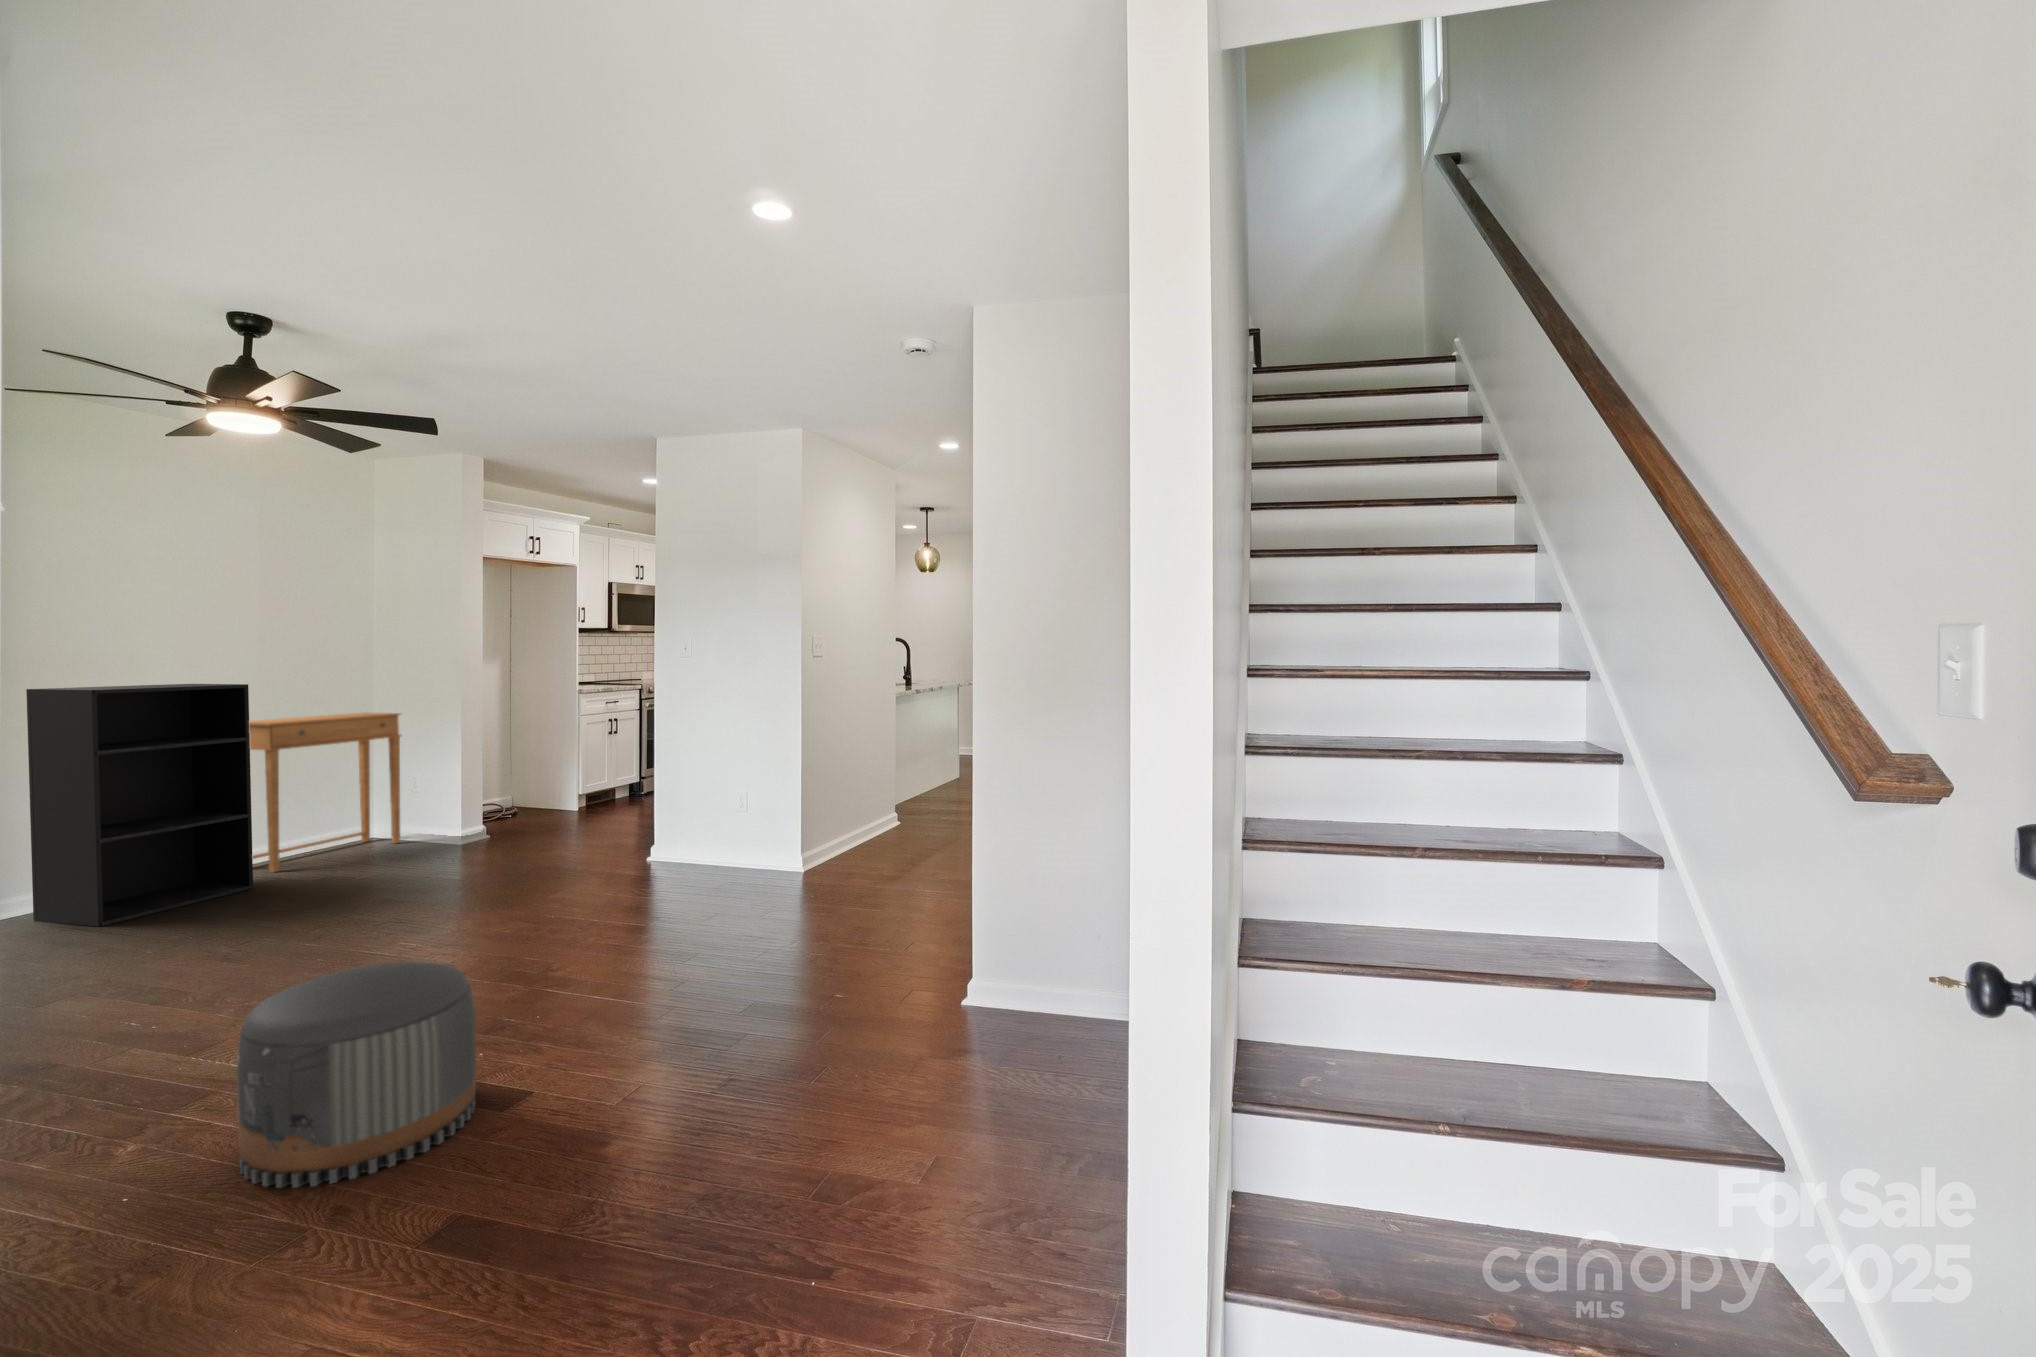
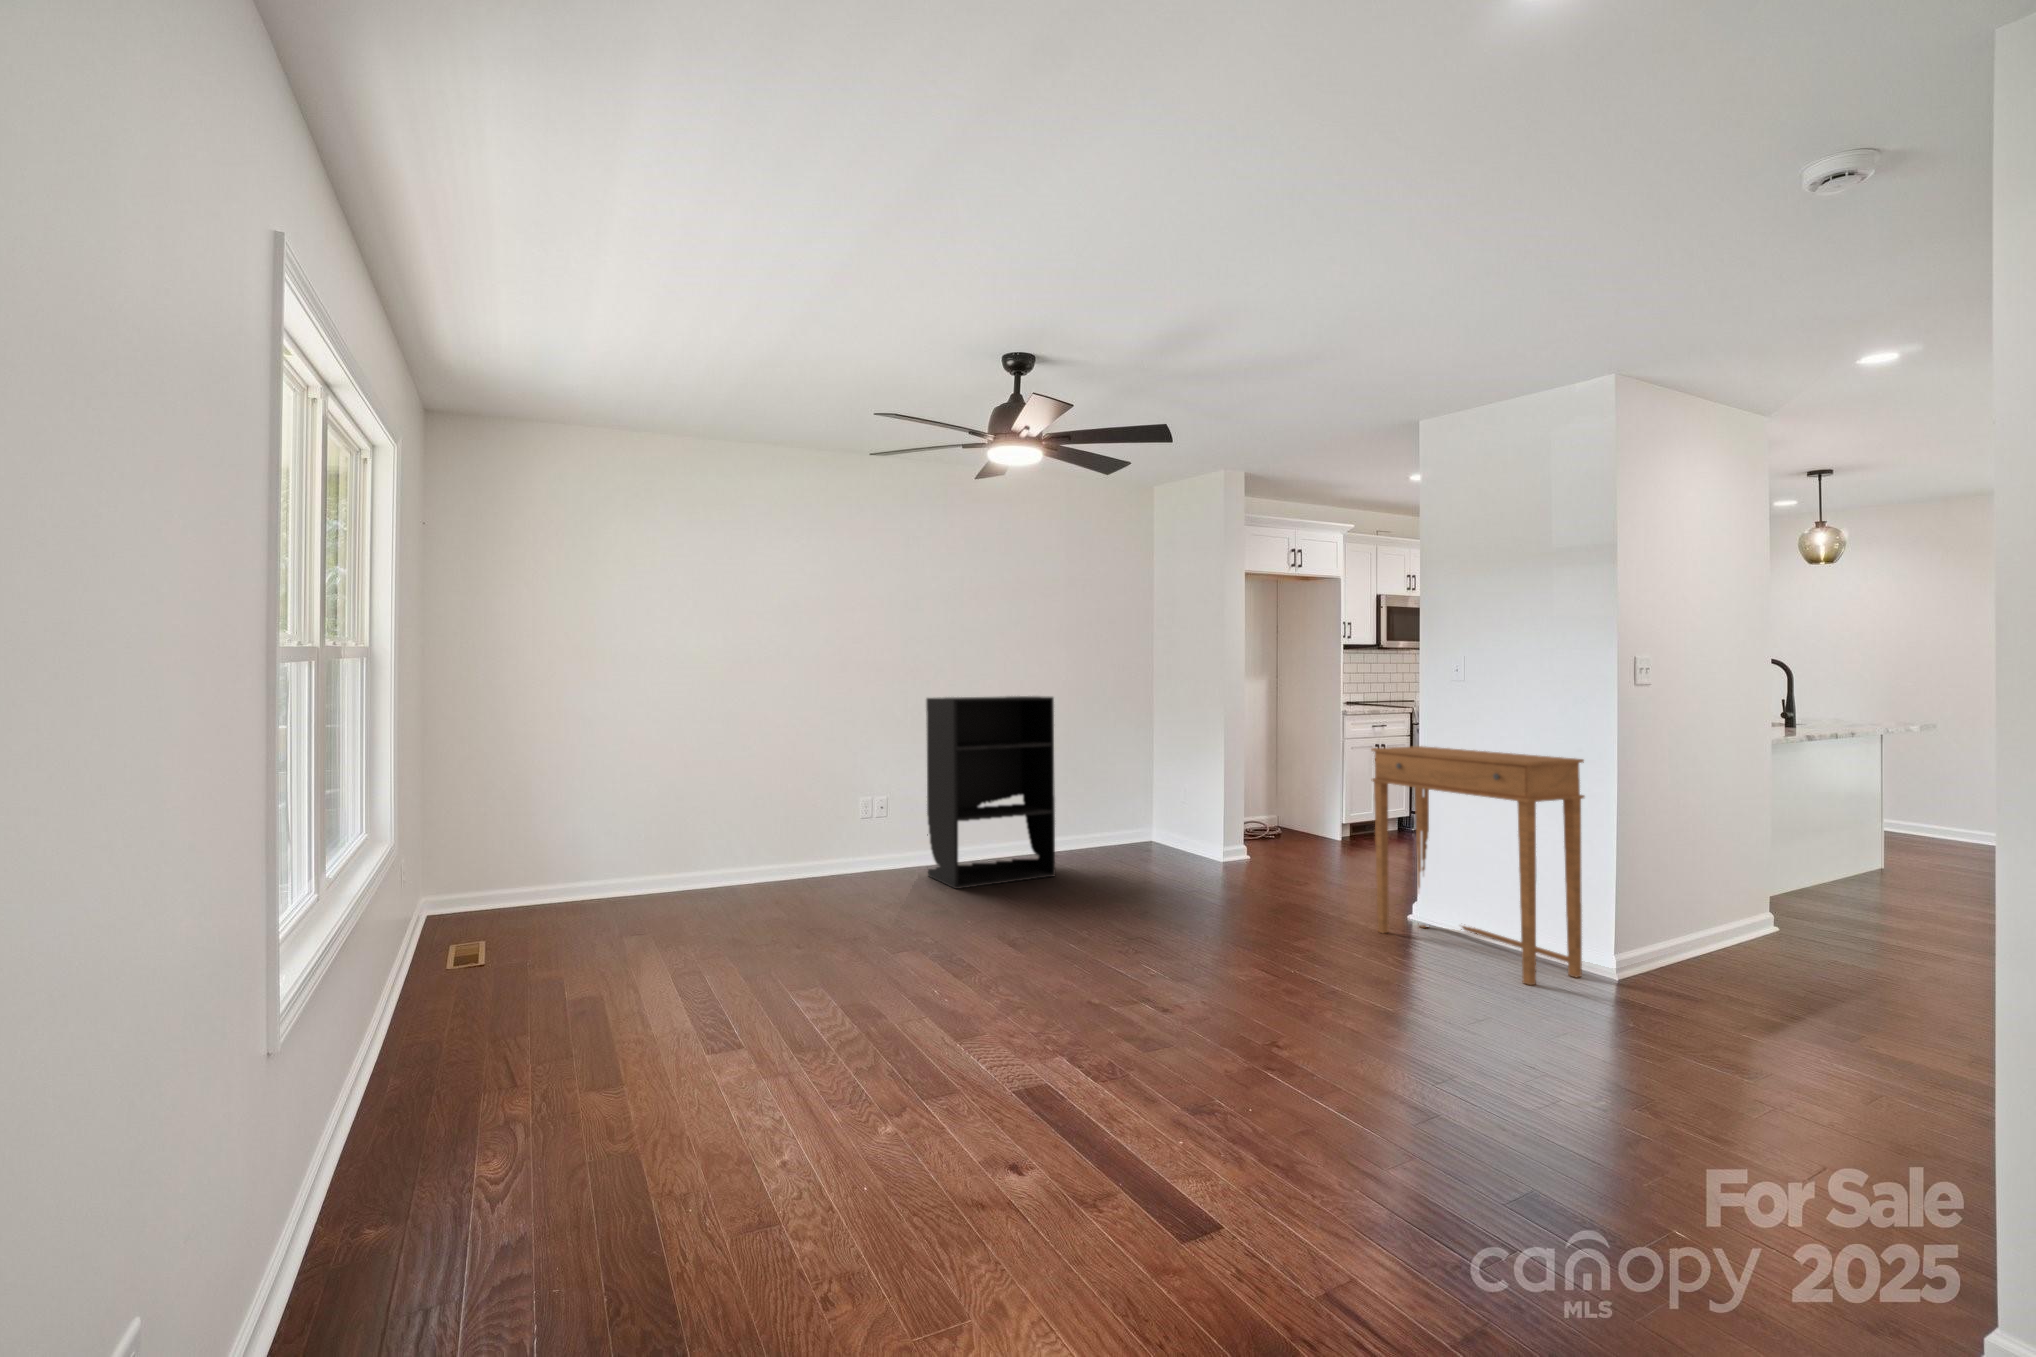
side table: present [250,712,401,873] -> present [1371,746,1584,985]
pouf: present [237,962,476,1188] -> none [900,990,1114,1249]

